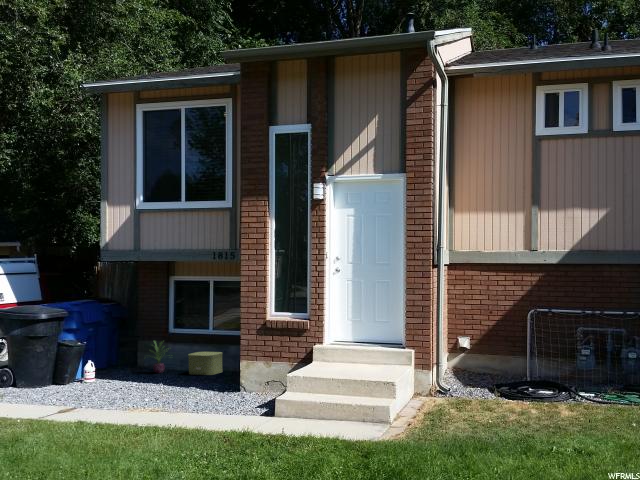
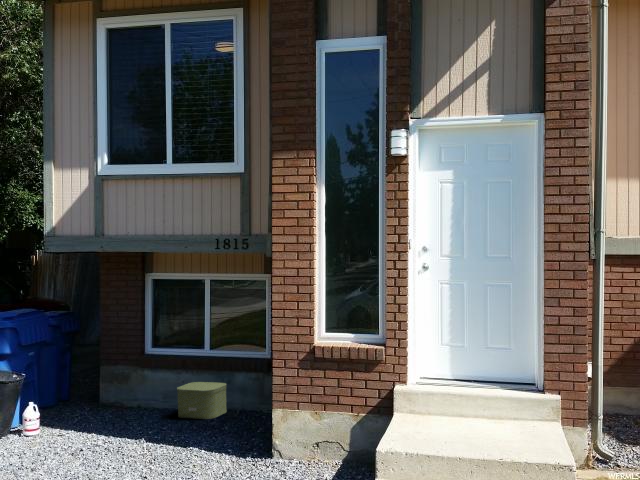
decorative plant: present [153,341,165,373] -> none [108,366,159,415]

